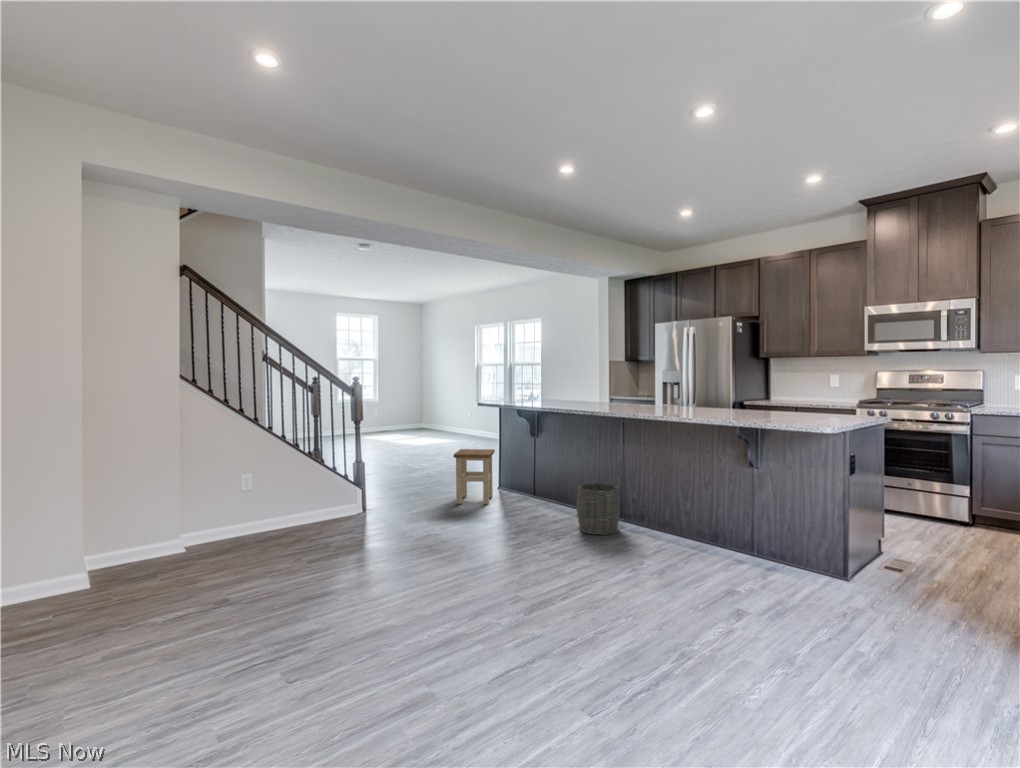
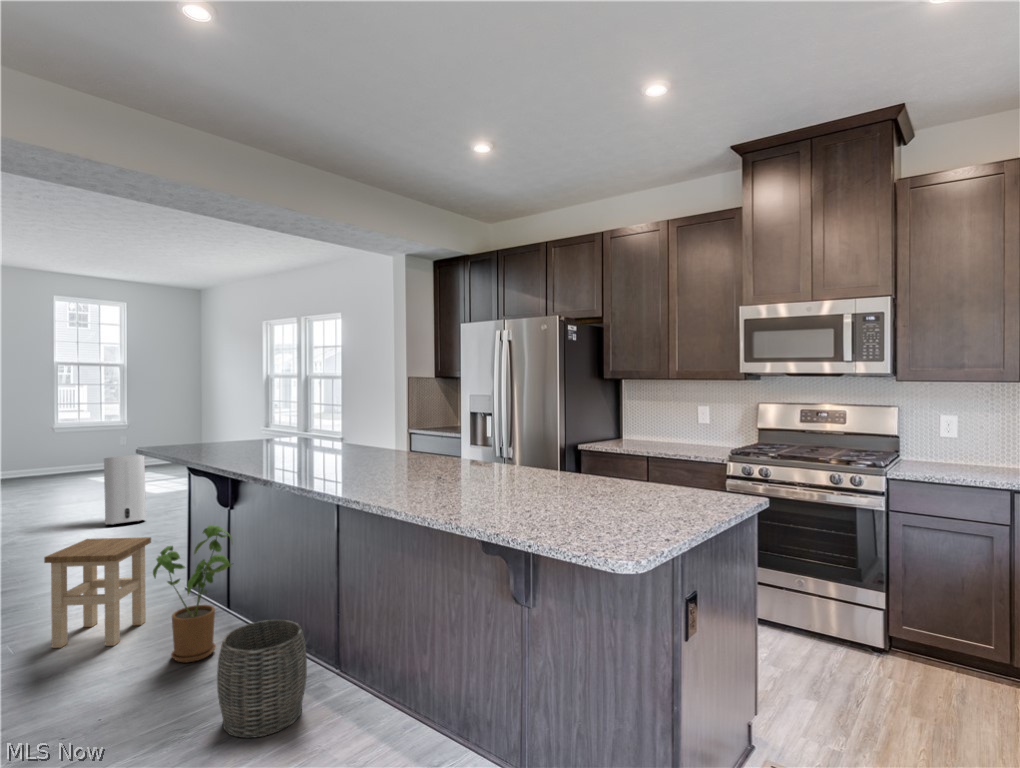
air purifier: none [408,414,432,458] -> present [104,455,146,525]
house plant: none [515,439,559,511] -> present [153,525,232,662]

